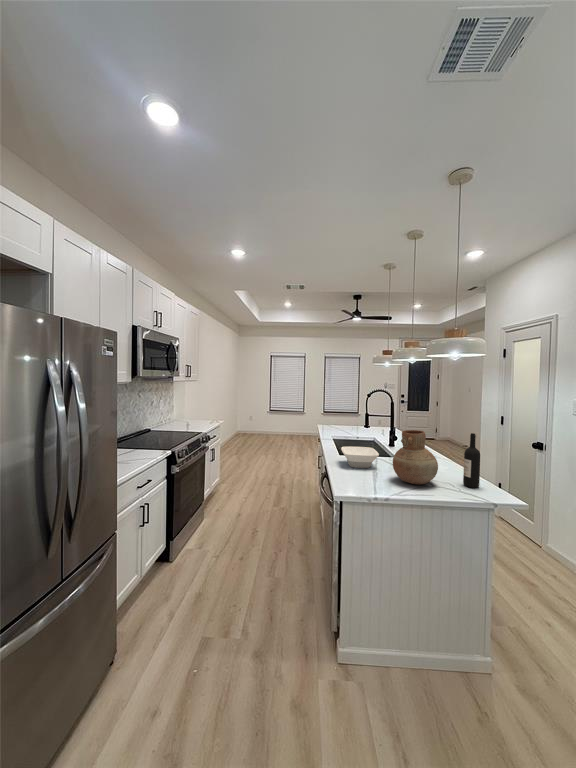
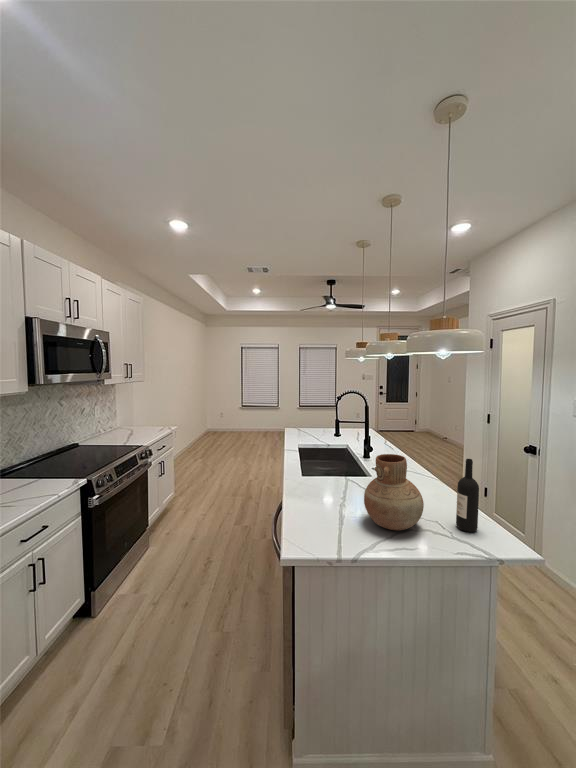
bowl: present [341,447,379,468] -> none [301,468,348,499]

